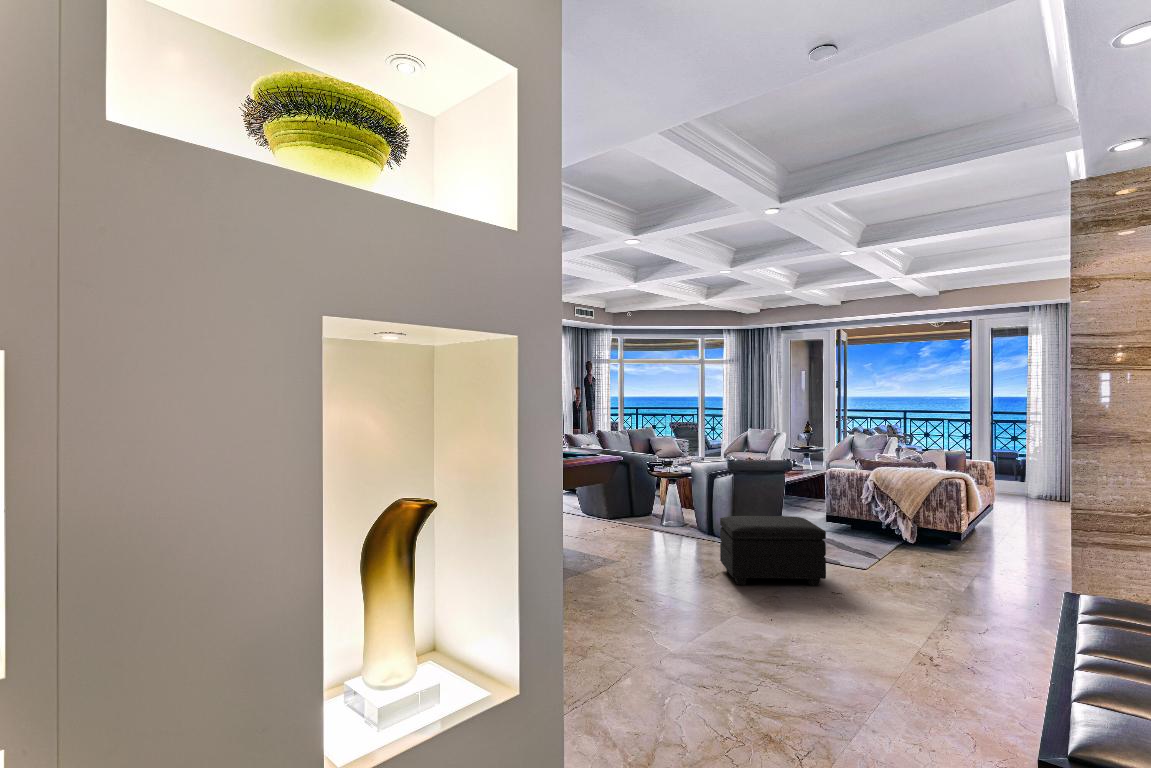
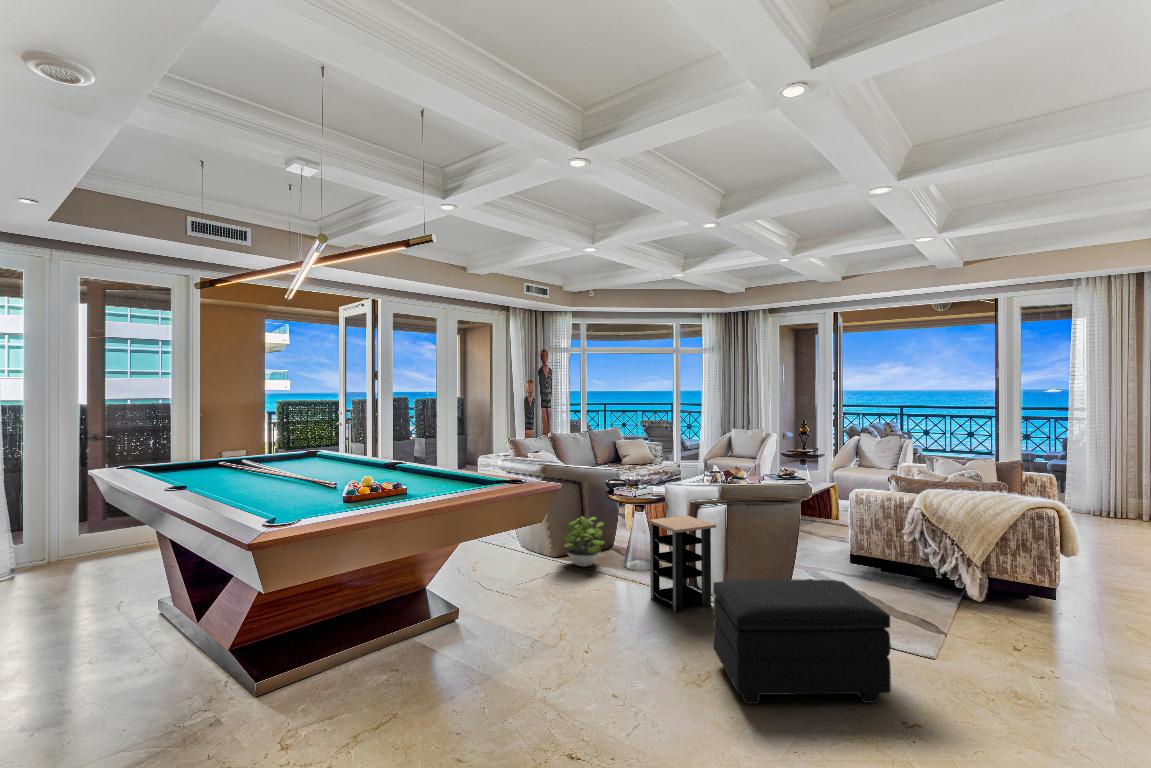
side table: none [678,484,725,548] -> present [649,515,716,612]
potted plant: none [613,488,646,525] -> present [561,517,605,566]

